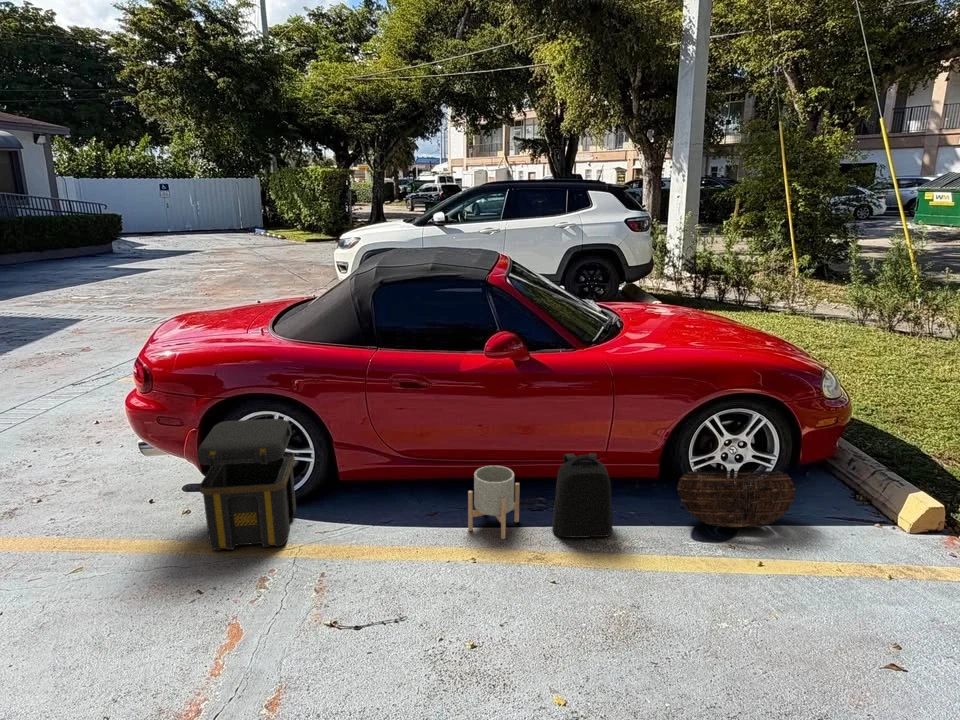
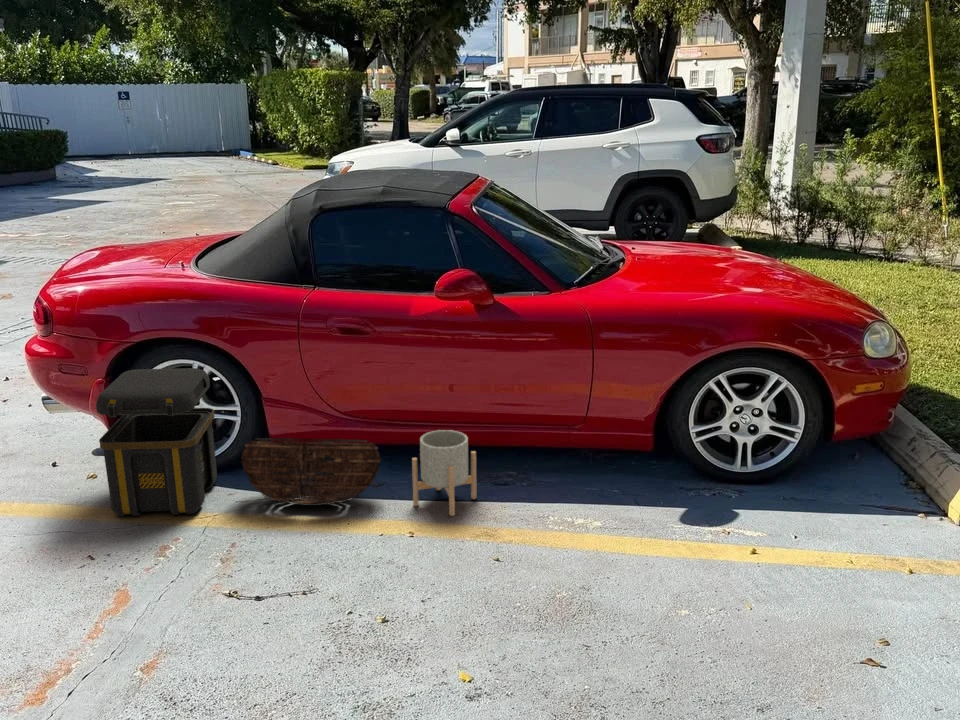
backpack: present [552,453,613,538] -> none [513,417,586,517]
basket: present [677,470,795,528] -> present [241,438,380,506]

